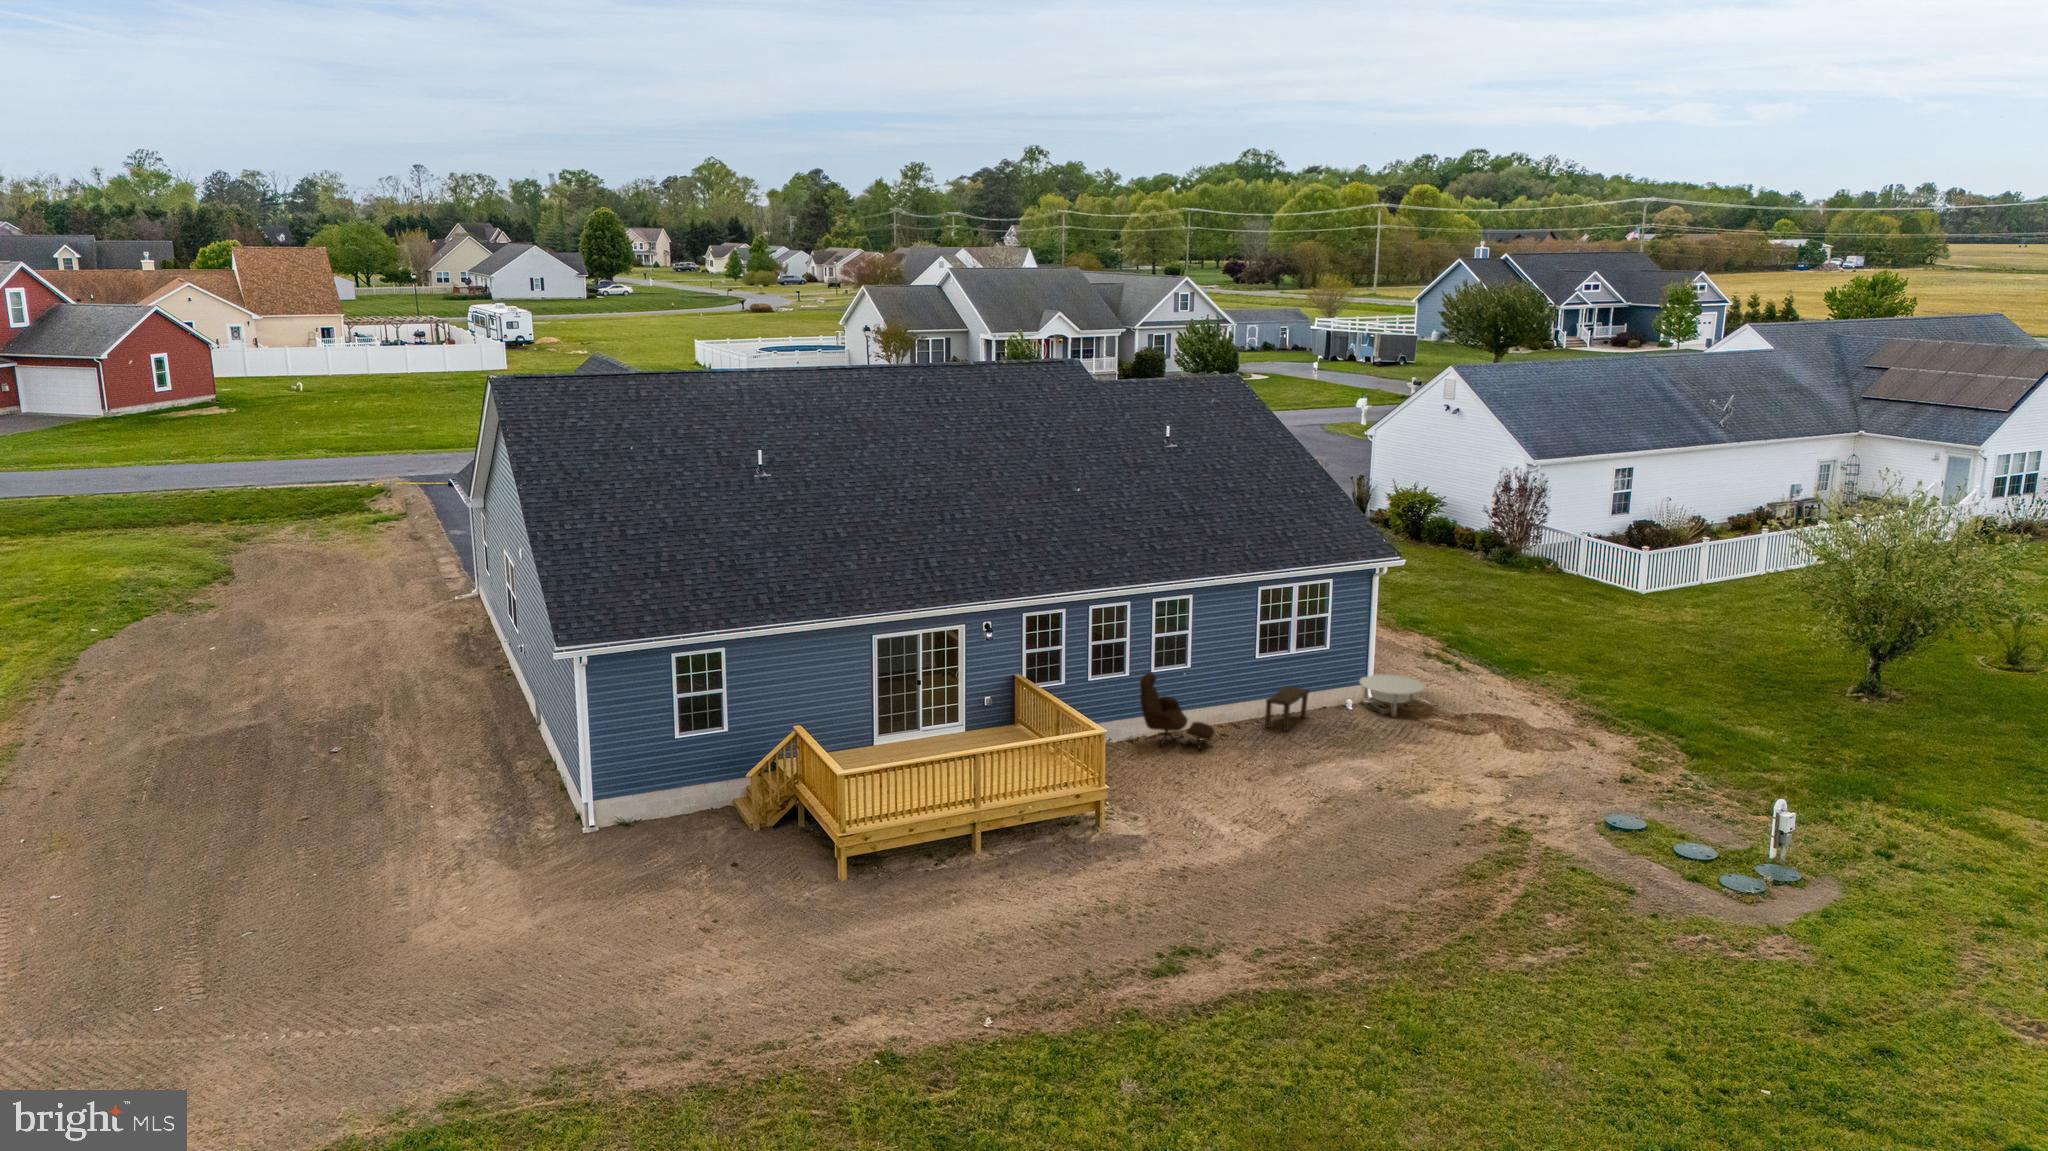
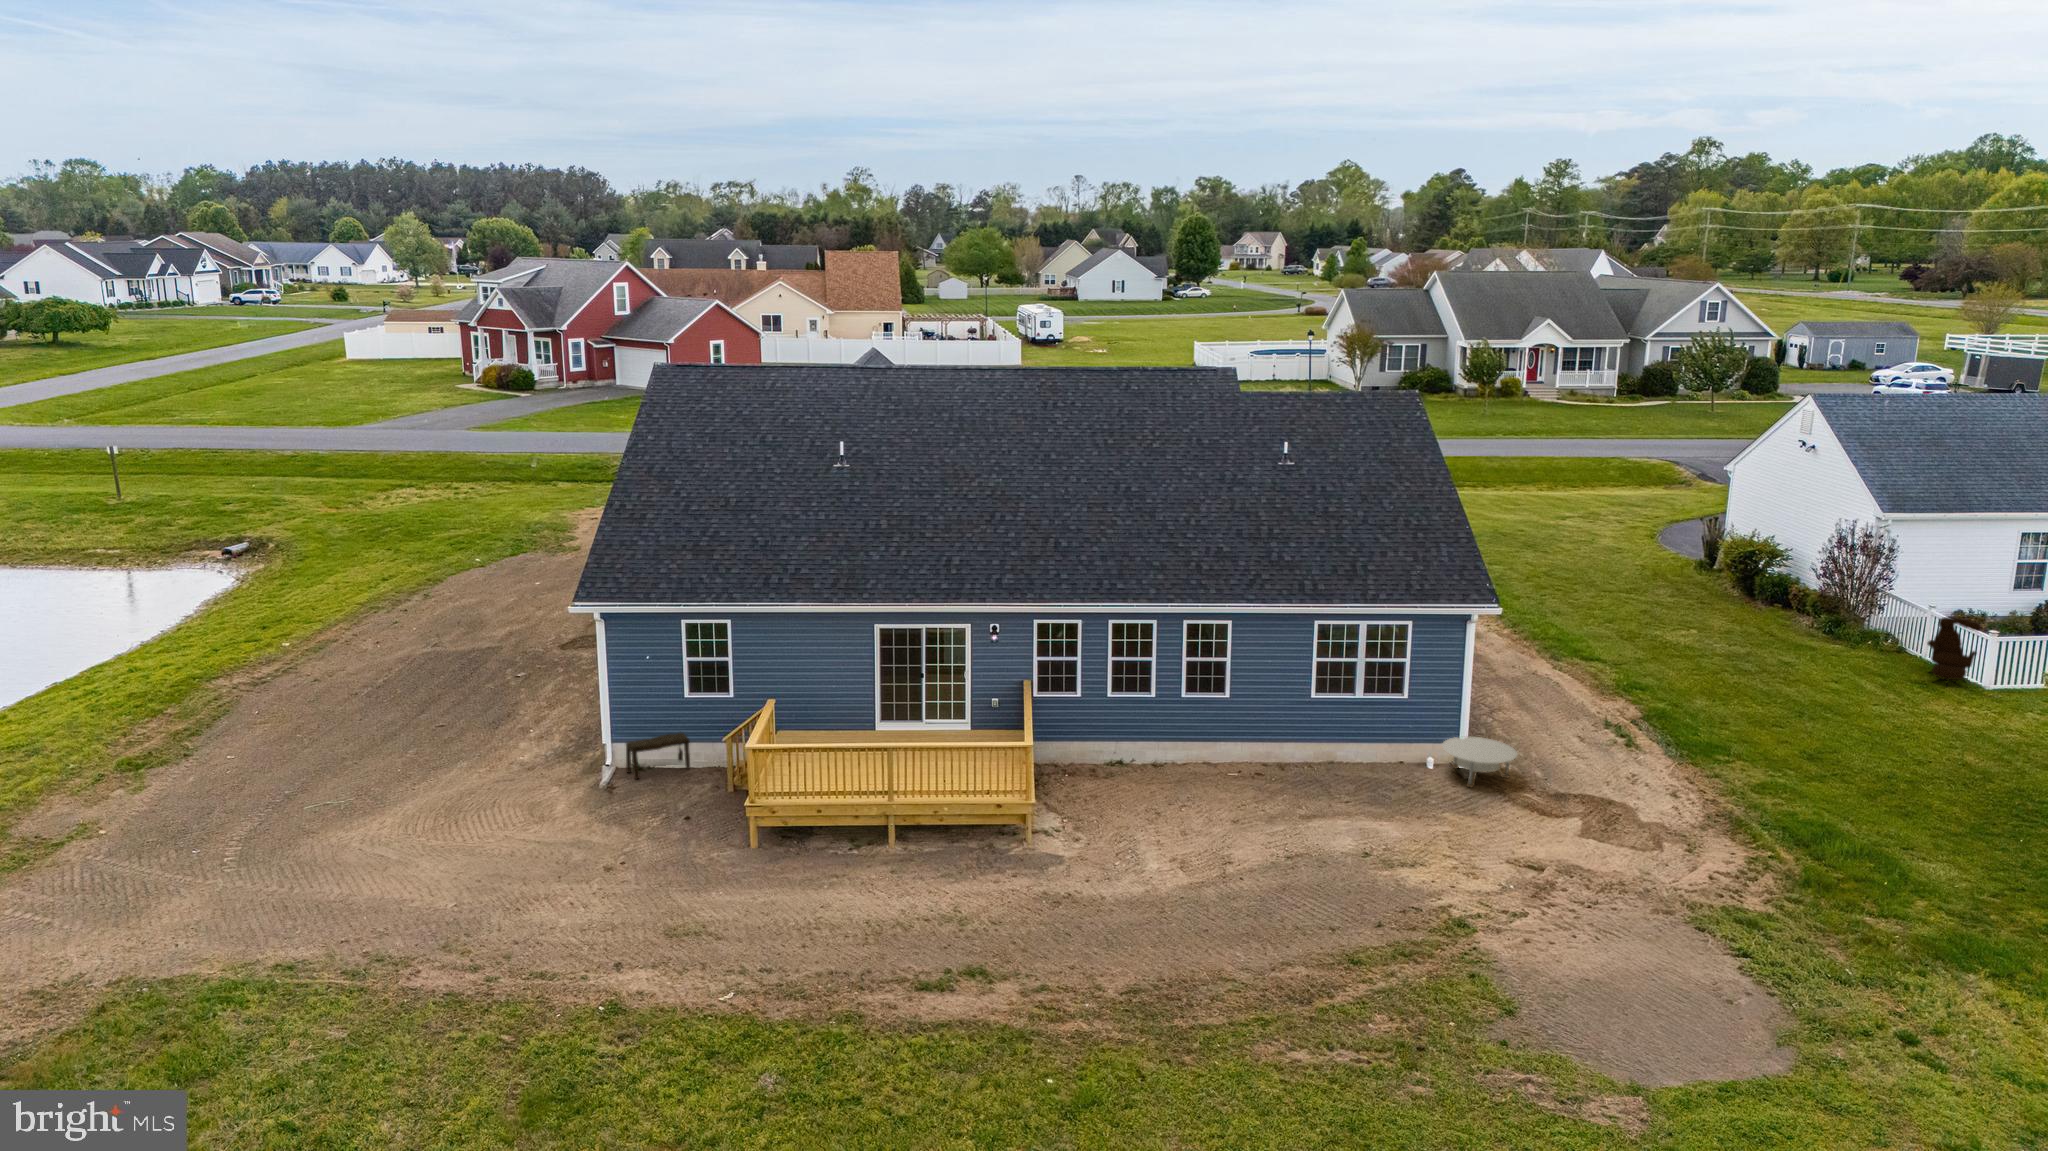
lounge chair: present [1140,673,1215,749] -> present [1927,617,1980,685]
bench: present [1265,686,1309,731] -> present [626,733,690,779]

